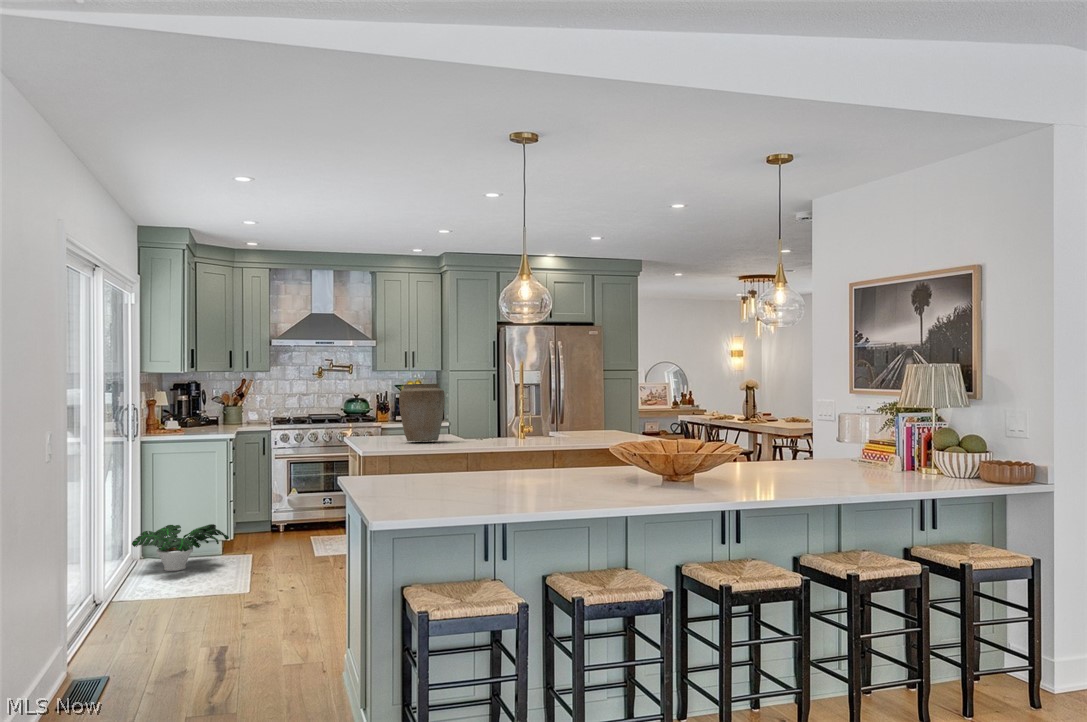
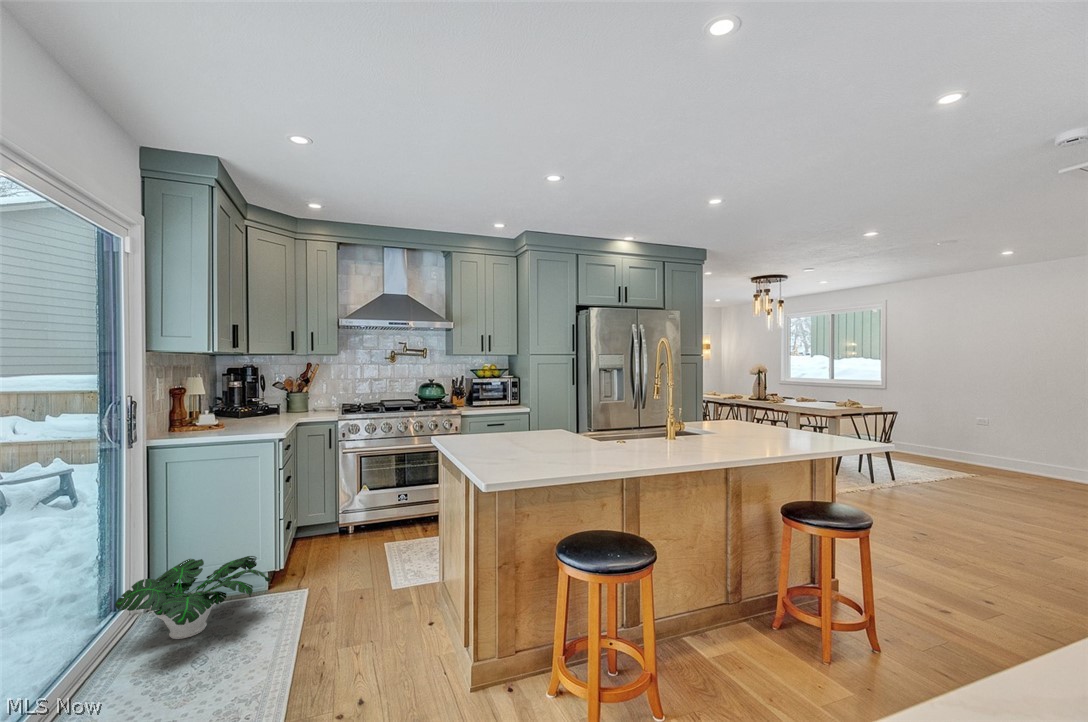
vase: present [399,384,444,441] -> none [518,364,582,449]

